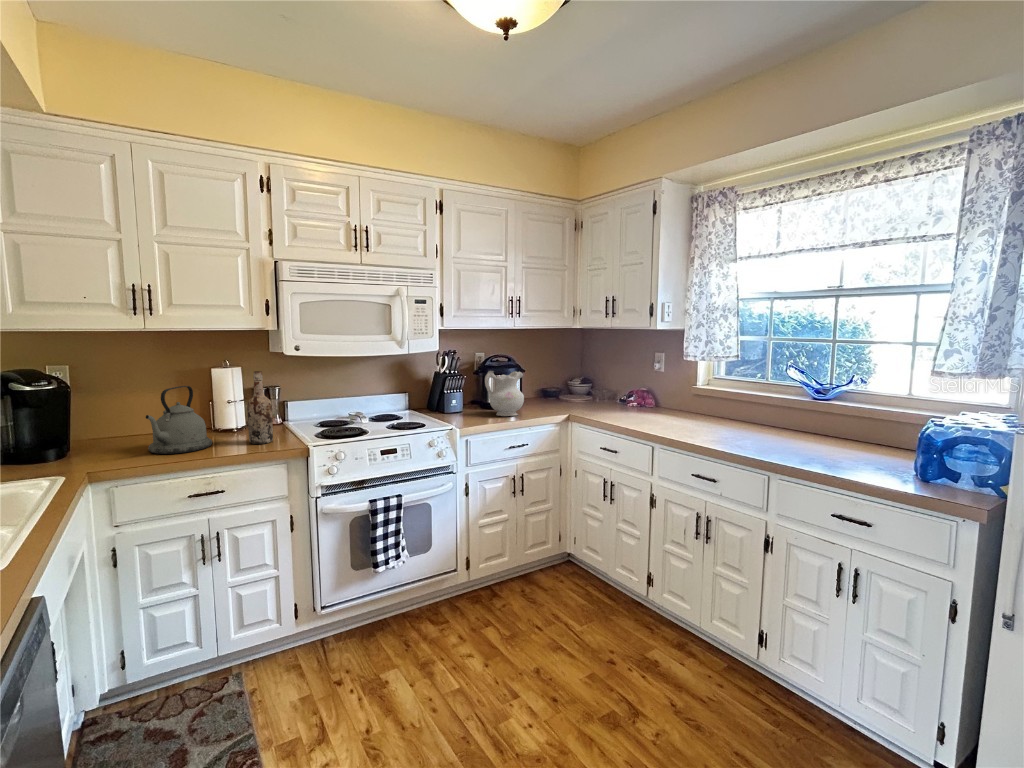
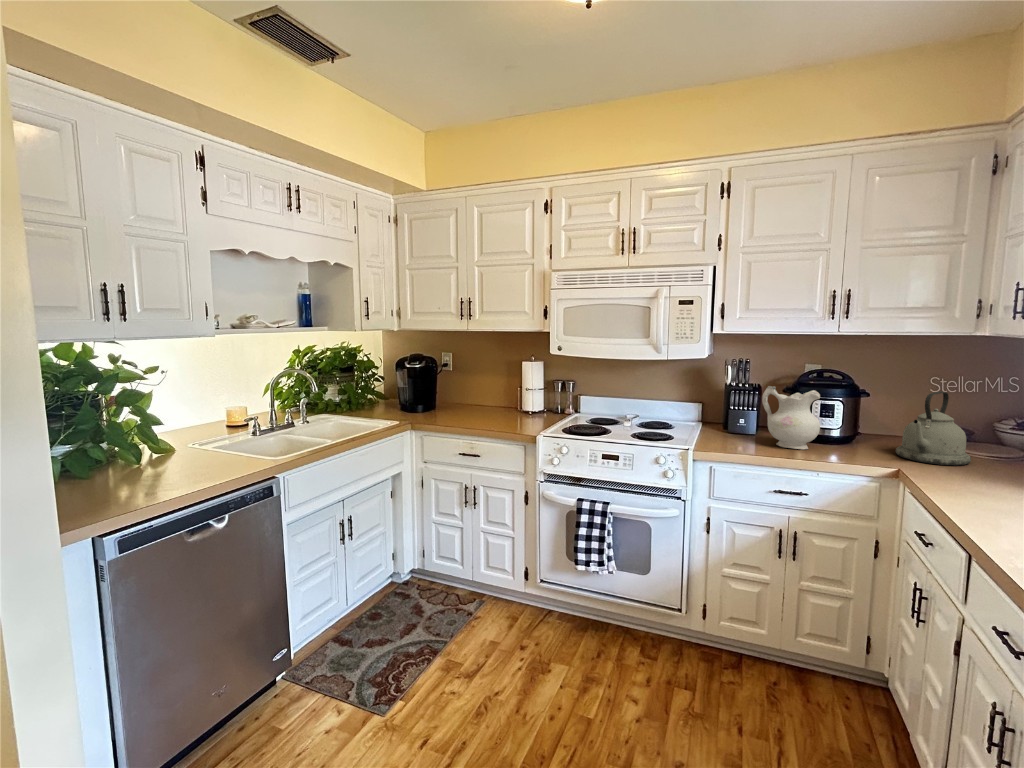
wine bottle: present [247,371,273,444] -> none [511,367,529,427]
kettle: present [146,386,212,454] -> present [896,391,971,465]

